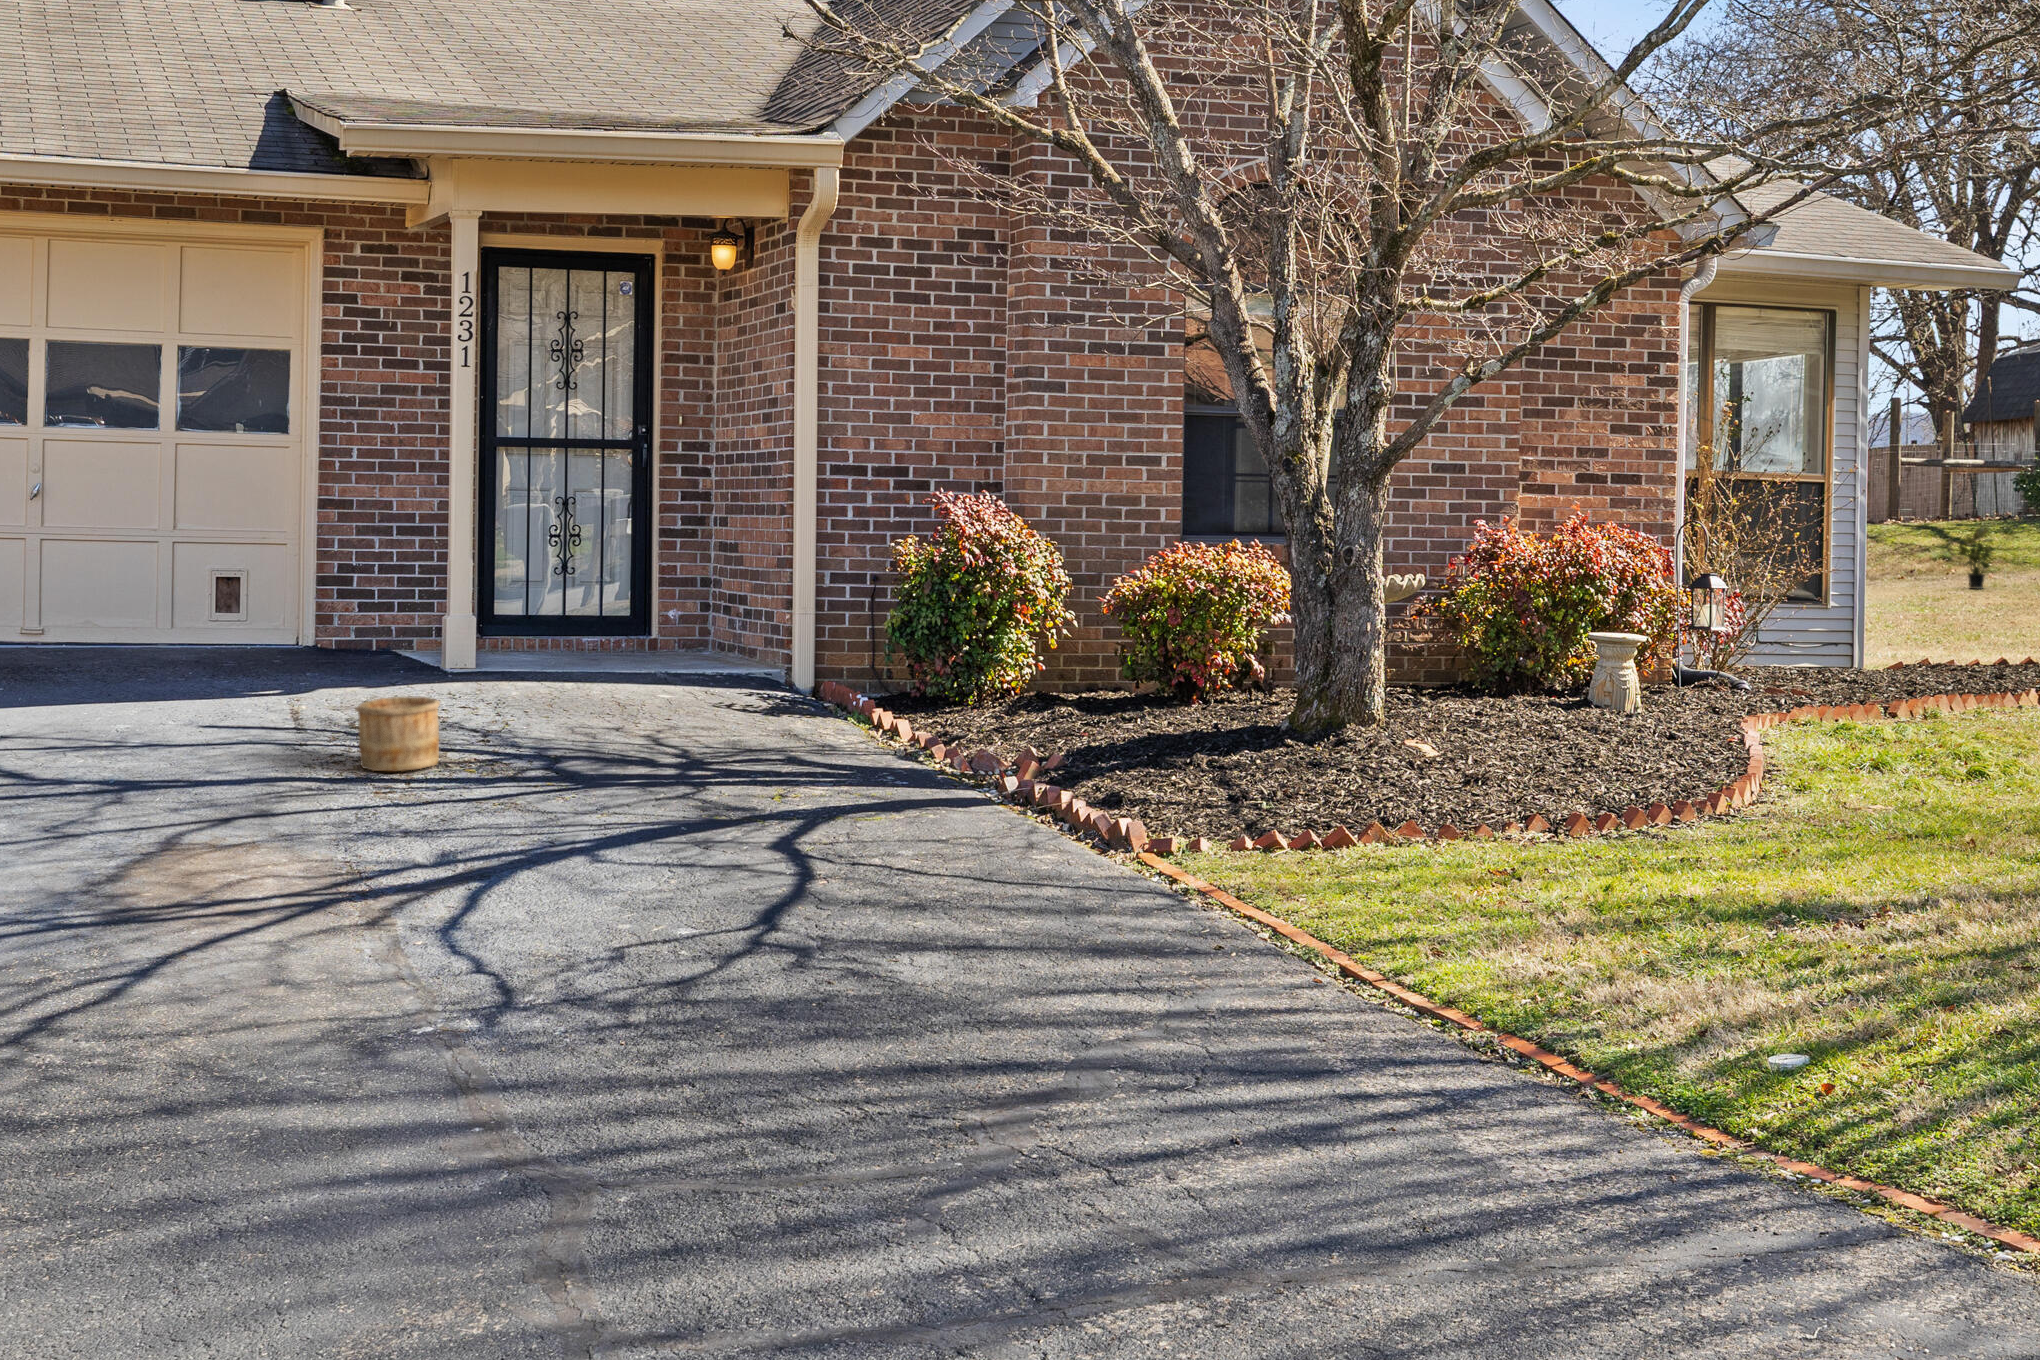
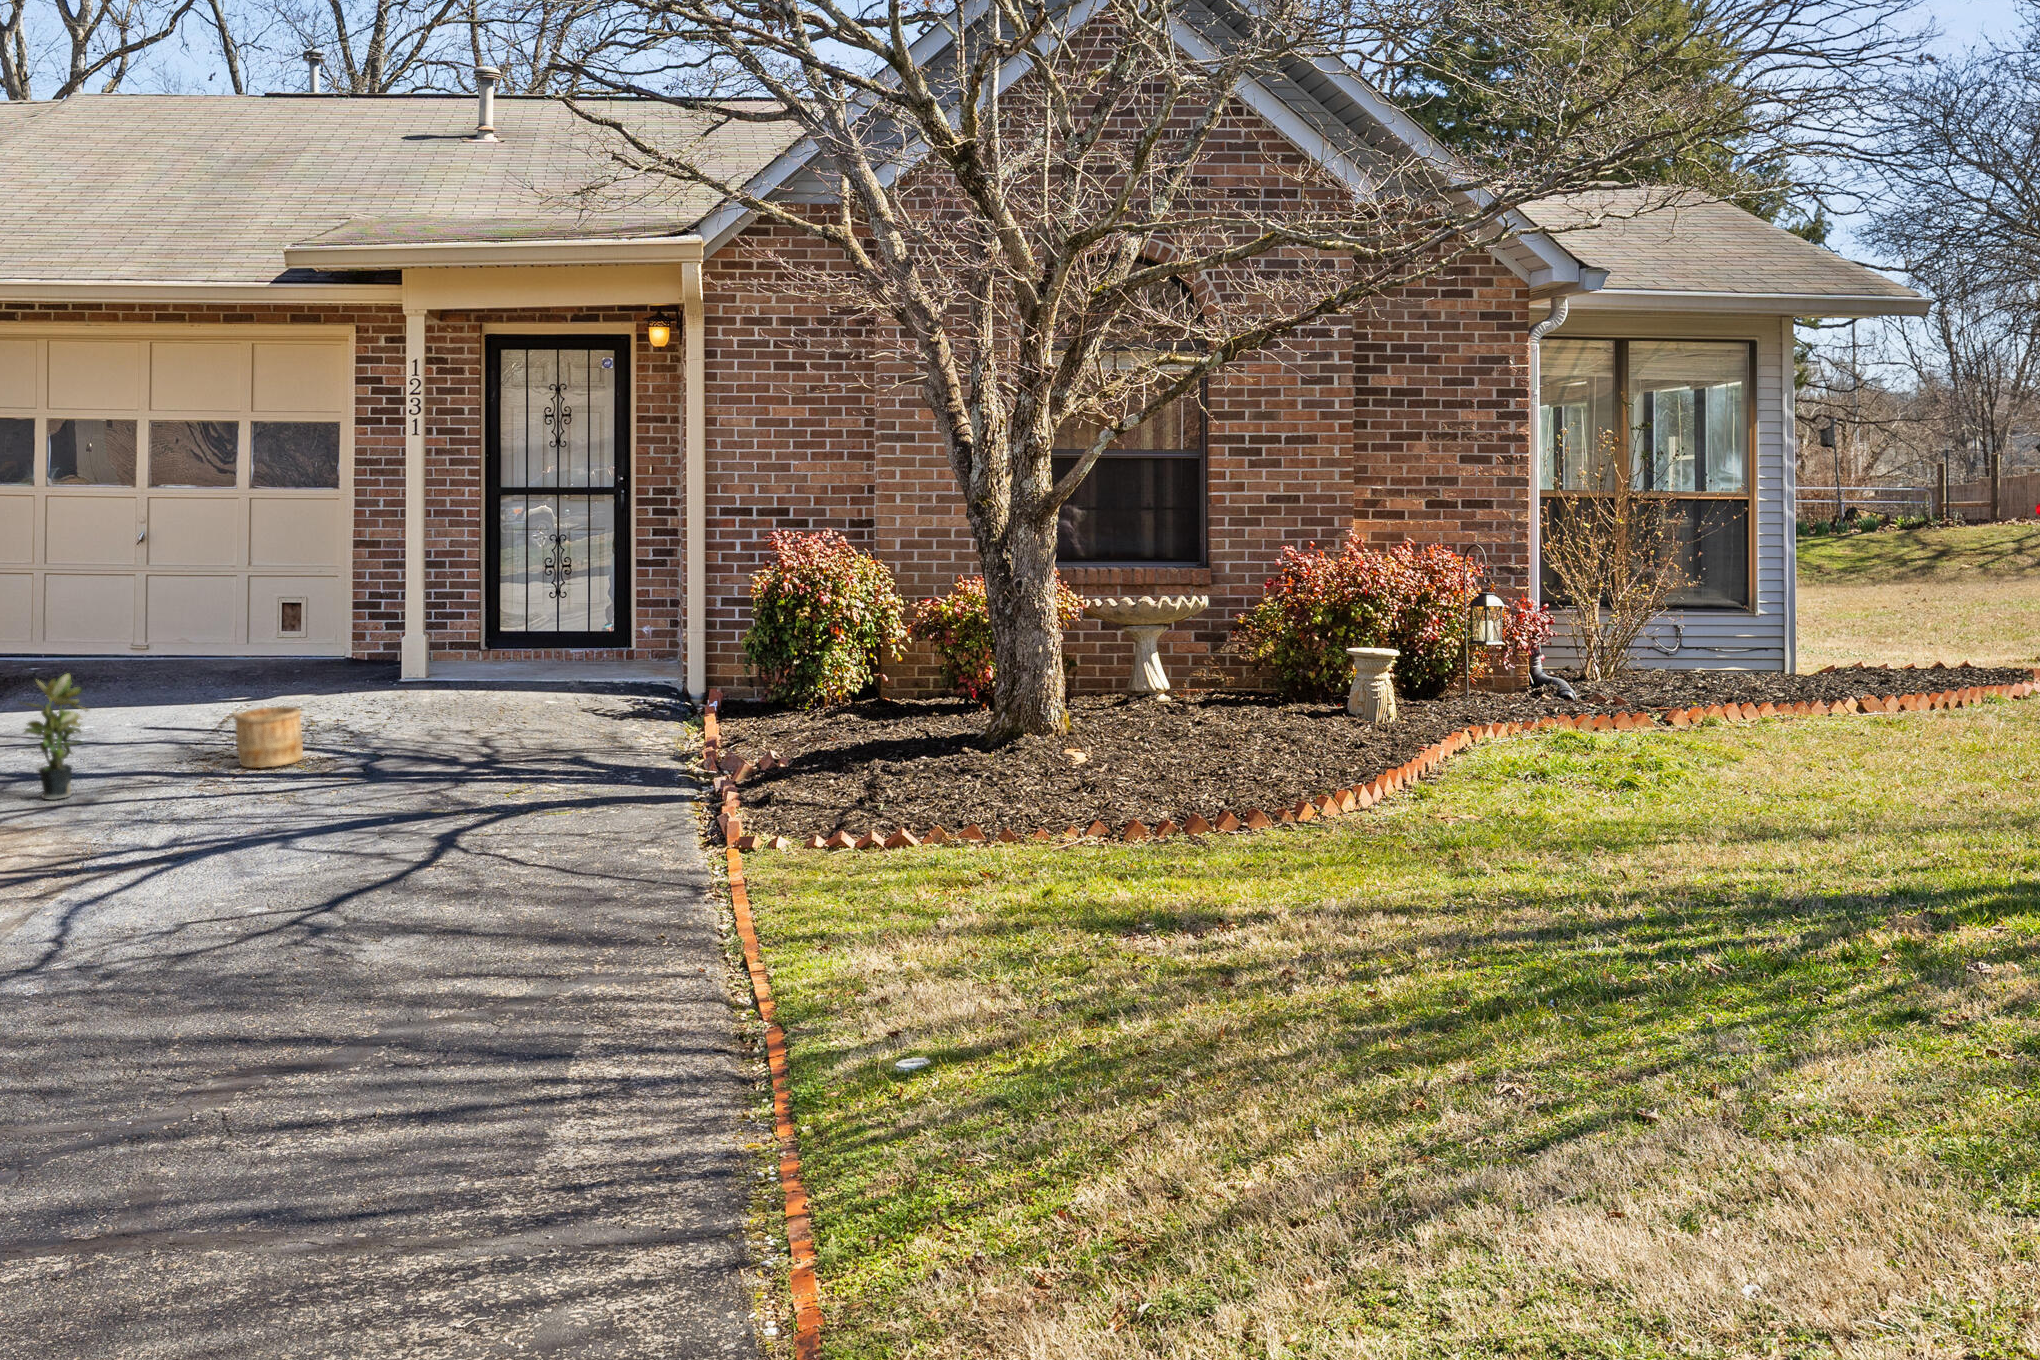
potted plant: present [1958,528,1993,589] -> present [24,674,89,800]

